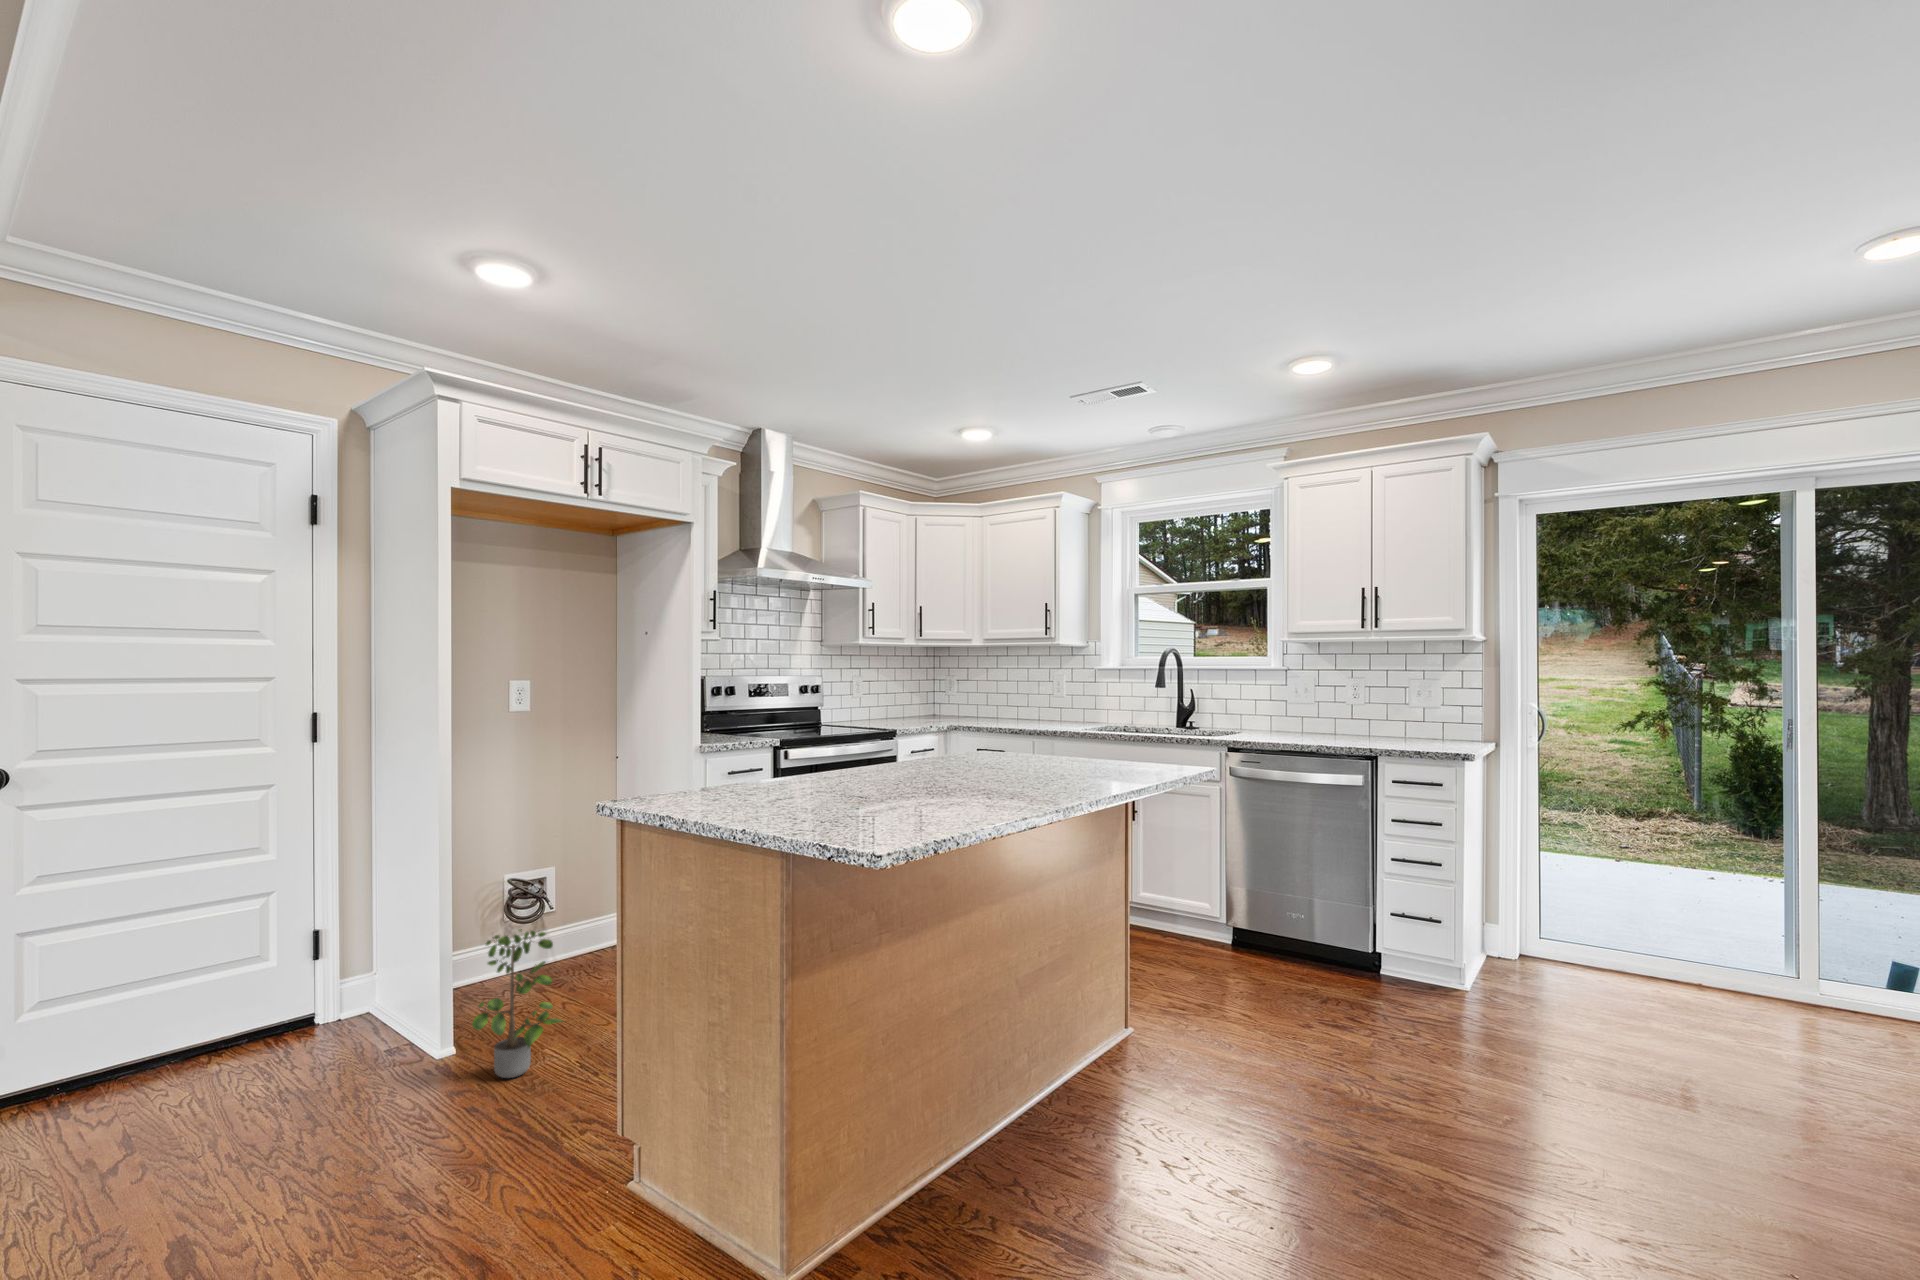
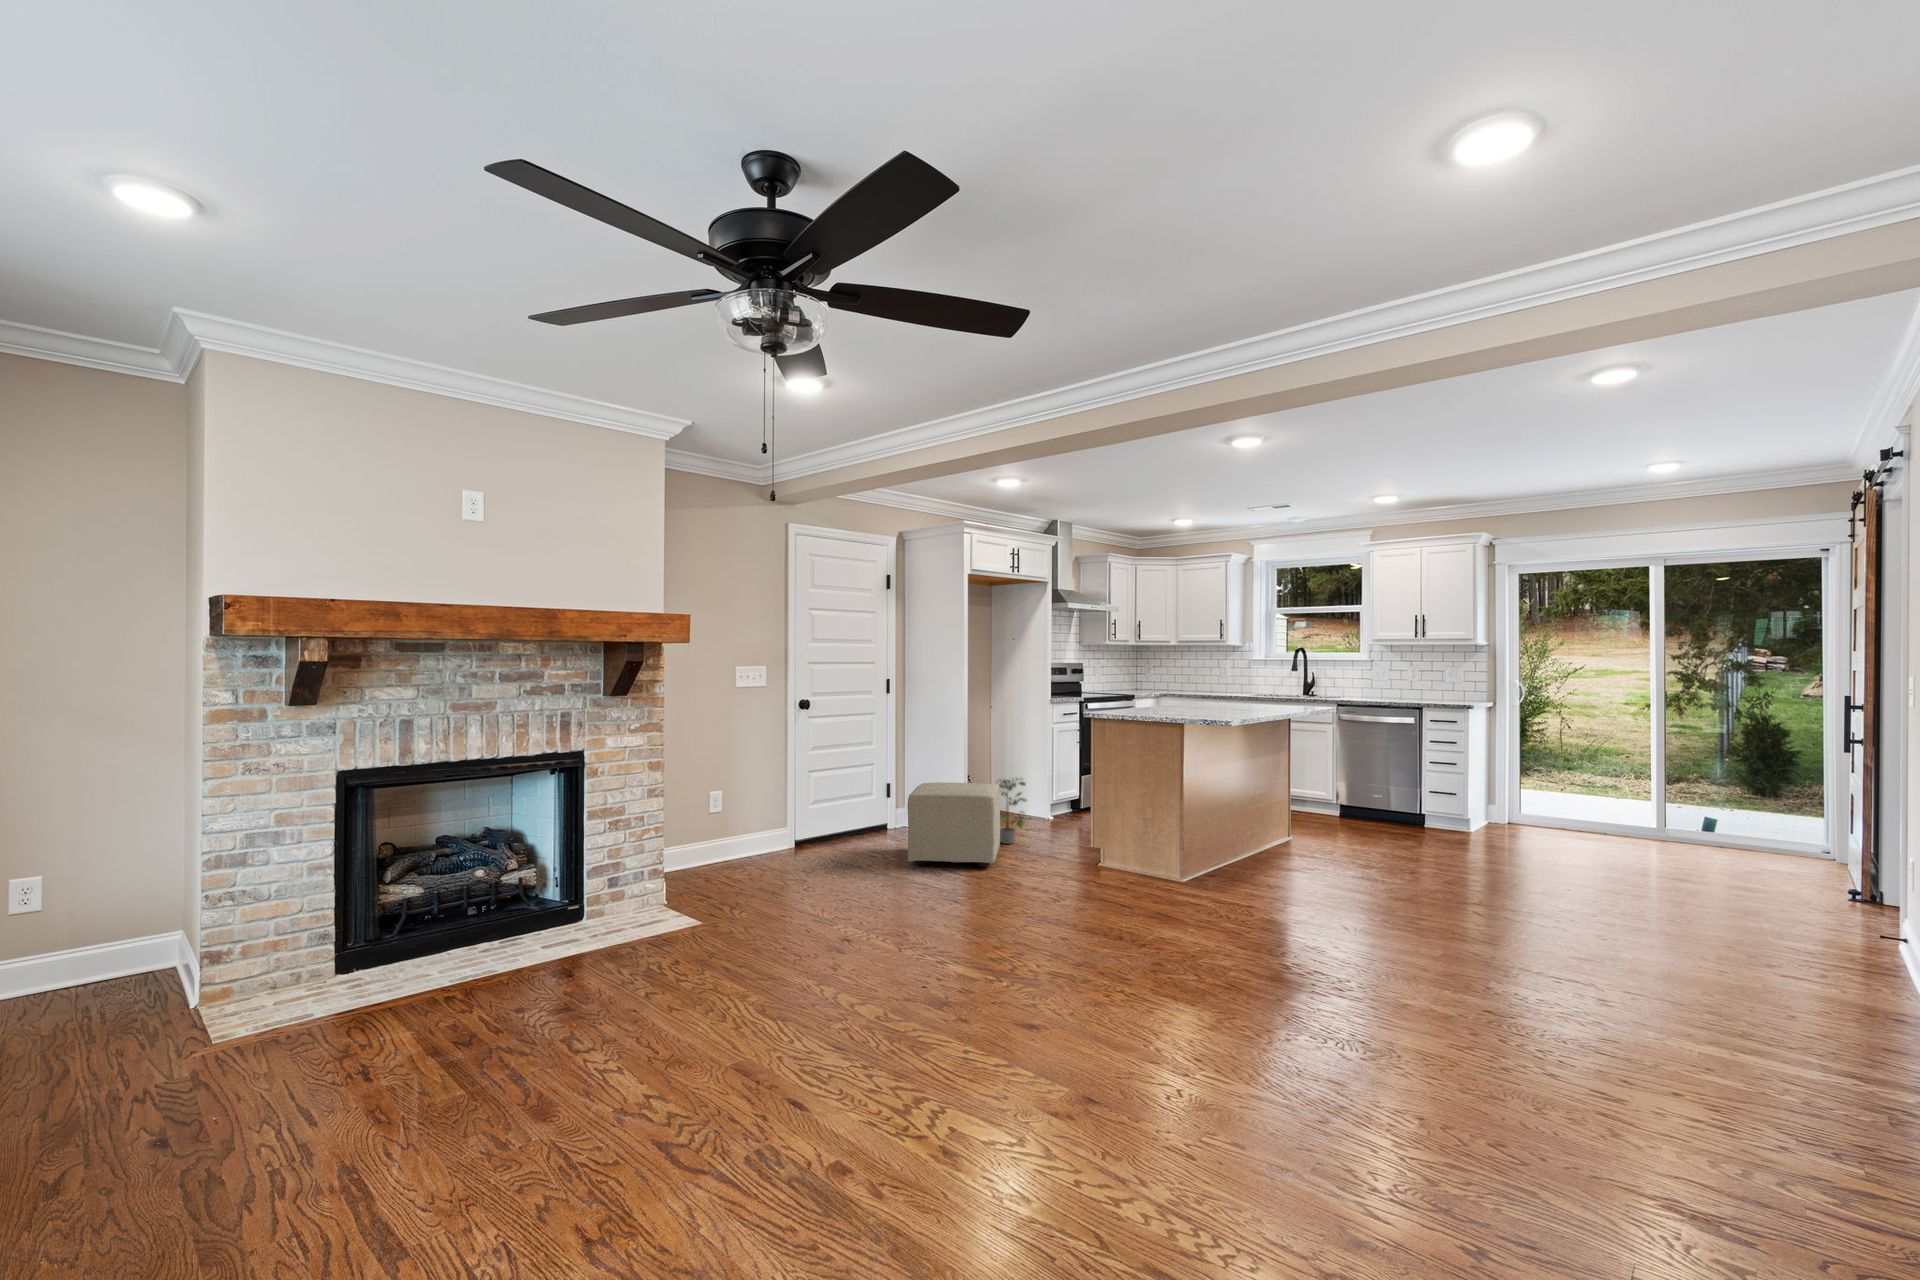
ottoman: none [112,960,453,1206] -> present [907,782,1000,867]

